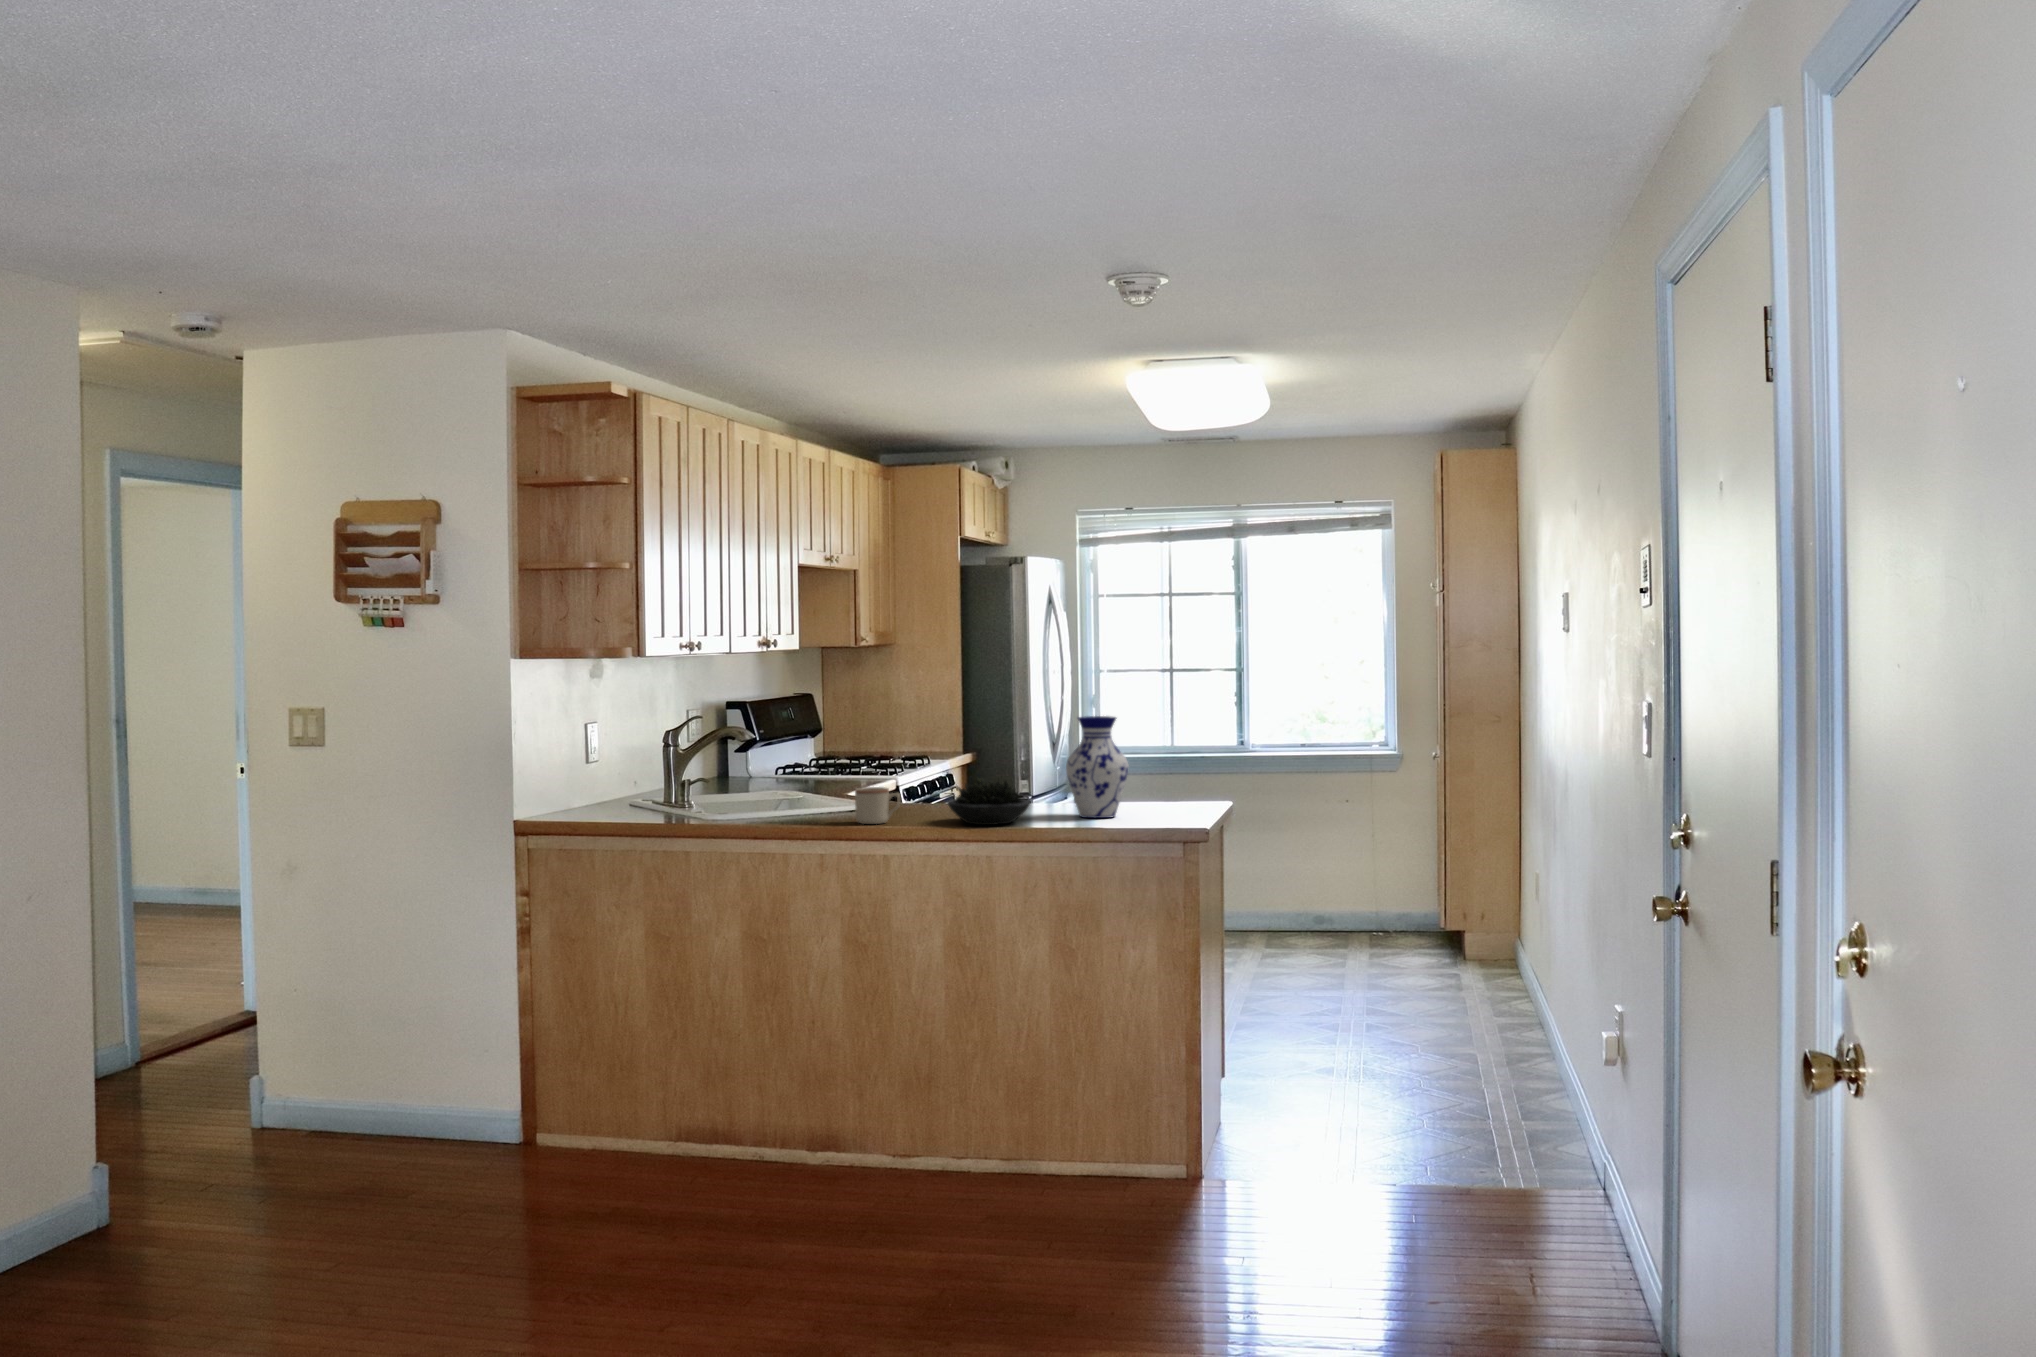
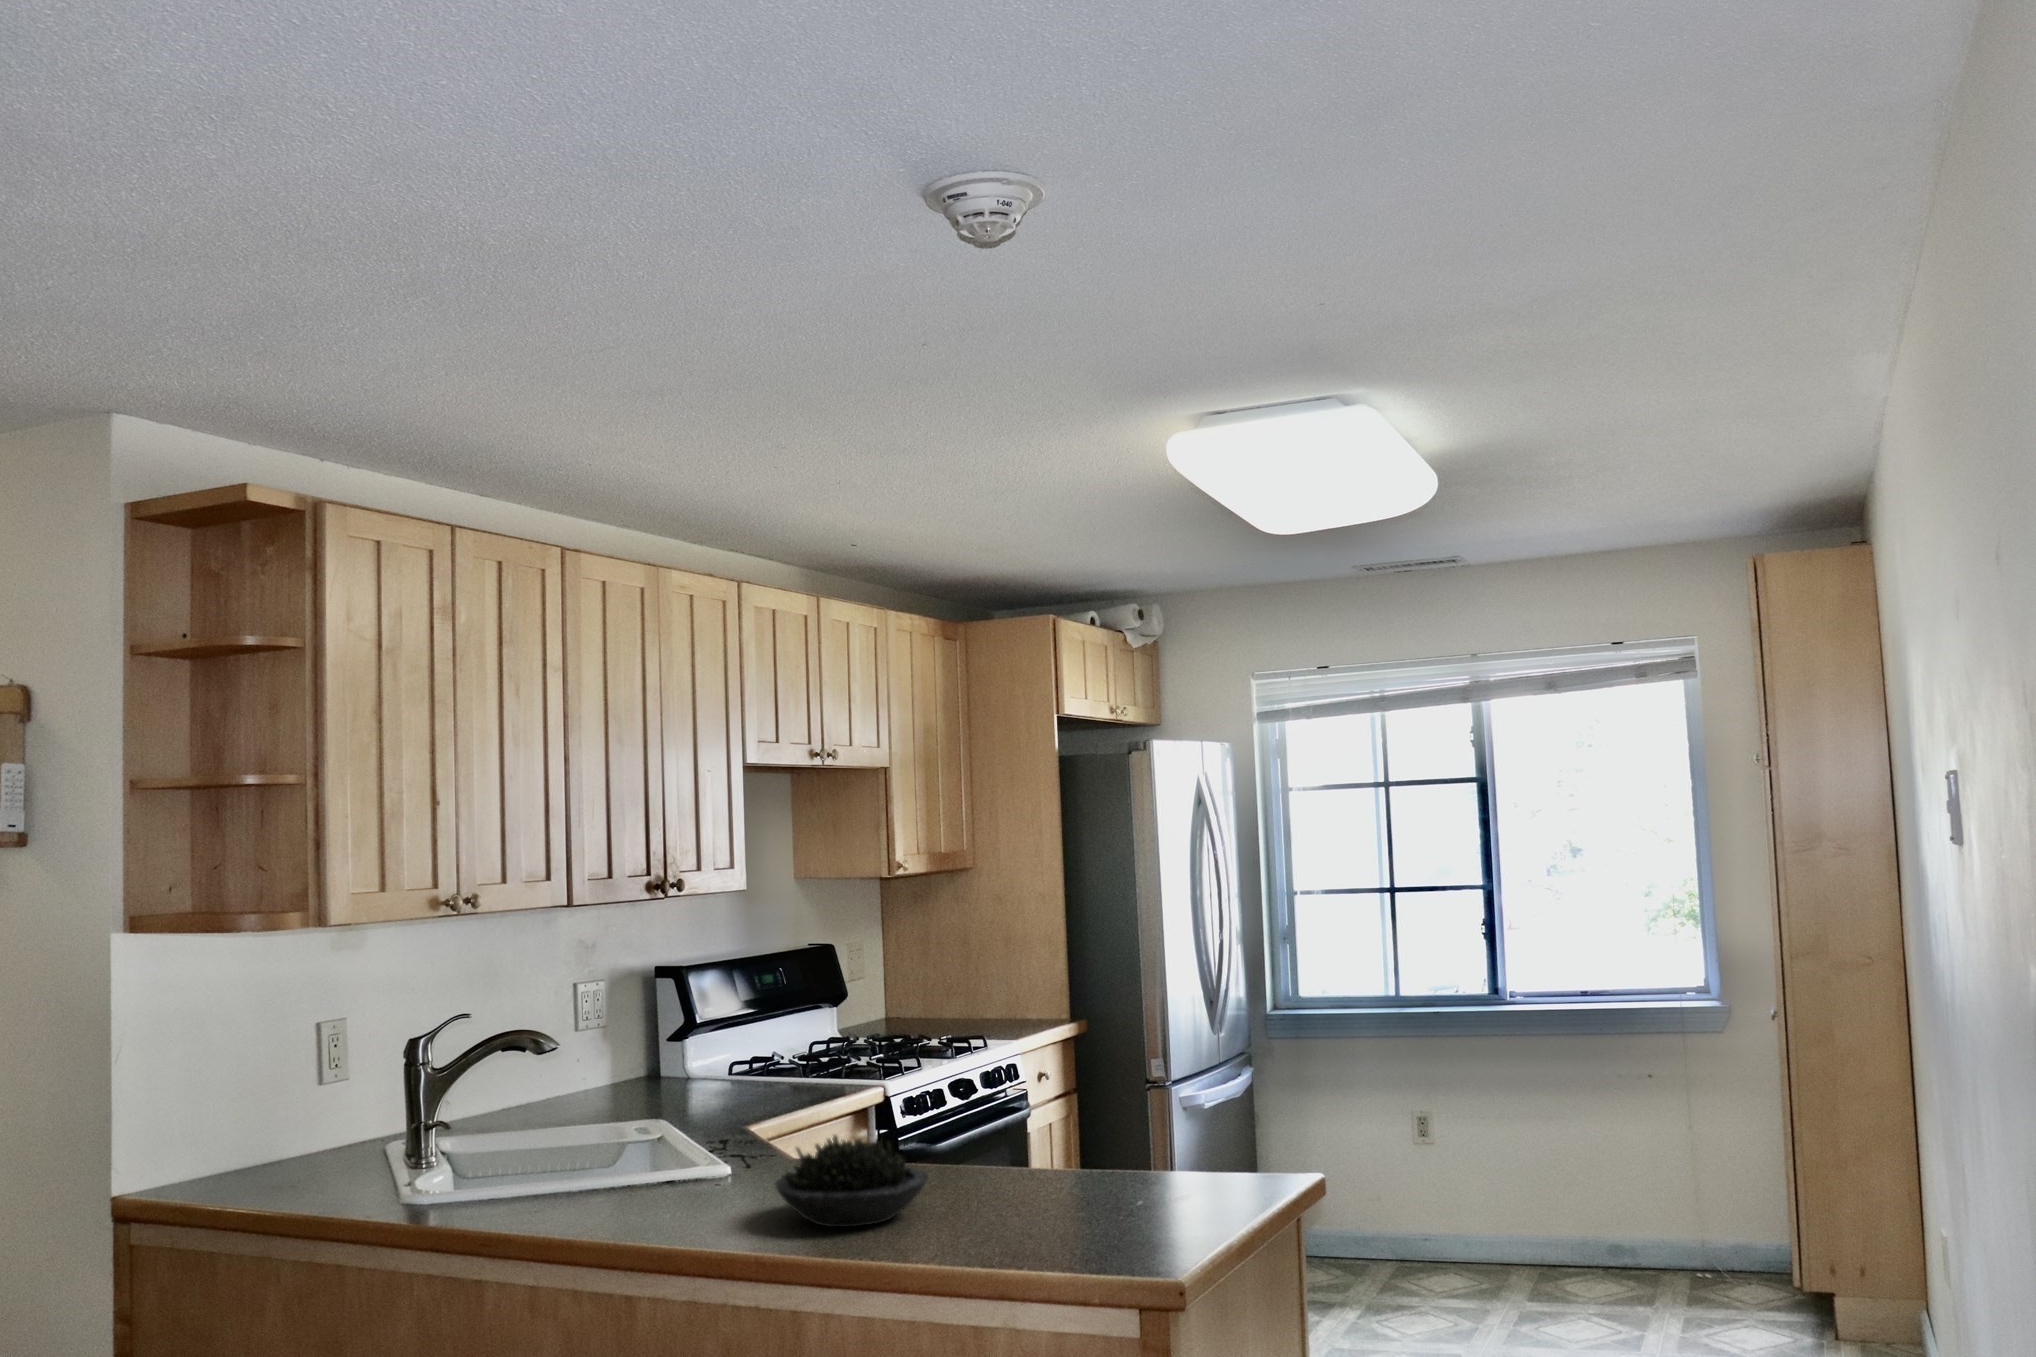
vase: present [1066,716,1129,818] -> none [1008,1013,1121,1207]
mug: present [855,787,900,824] -> none [621,1149,700,1221]

